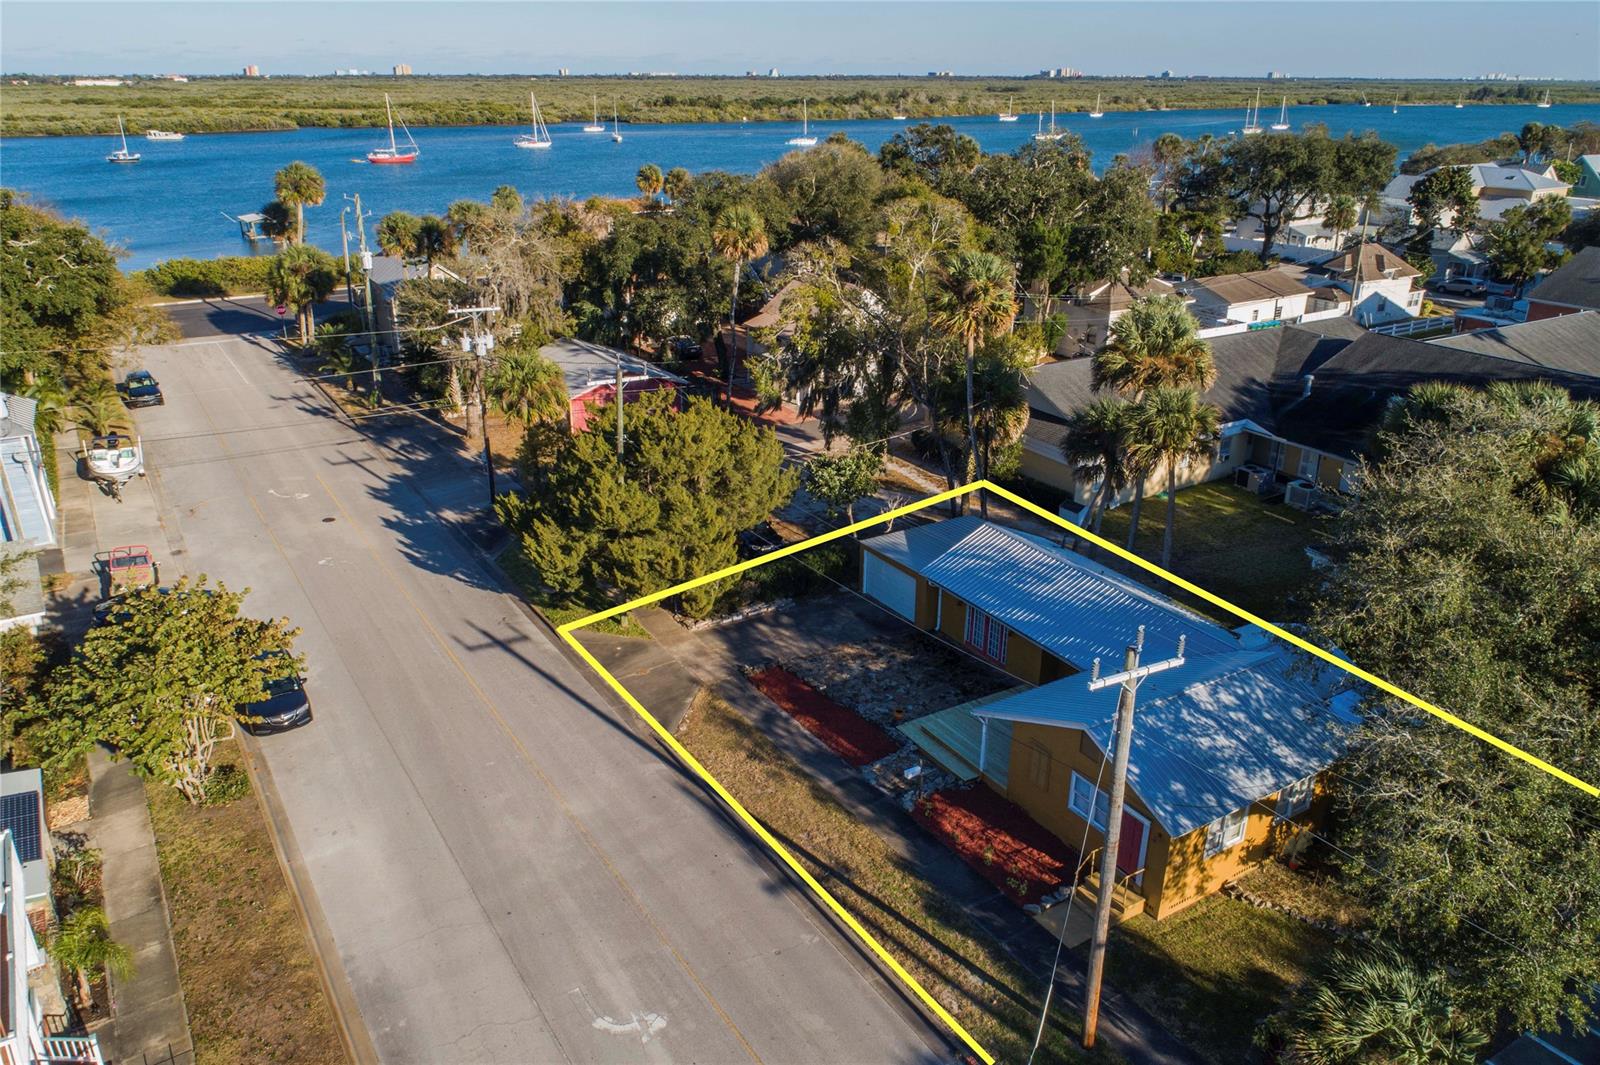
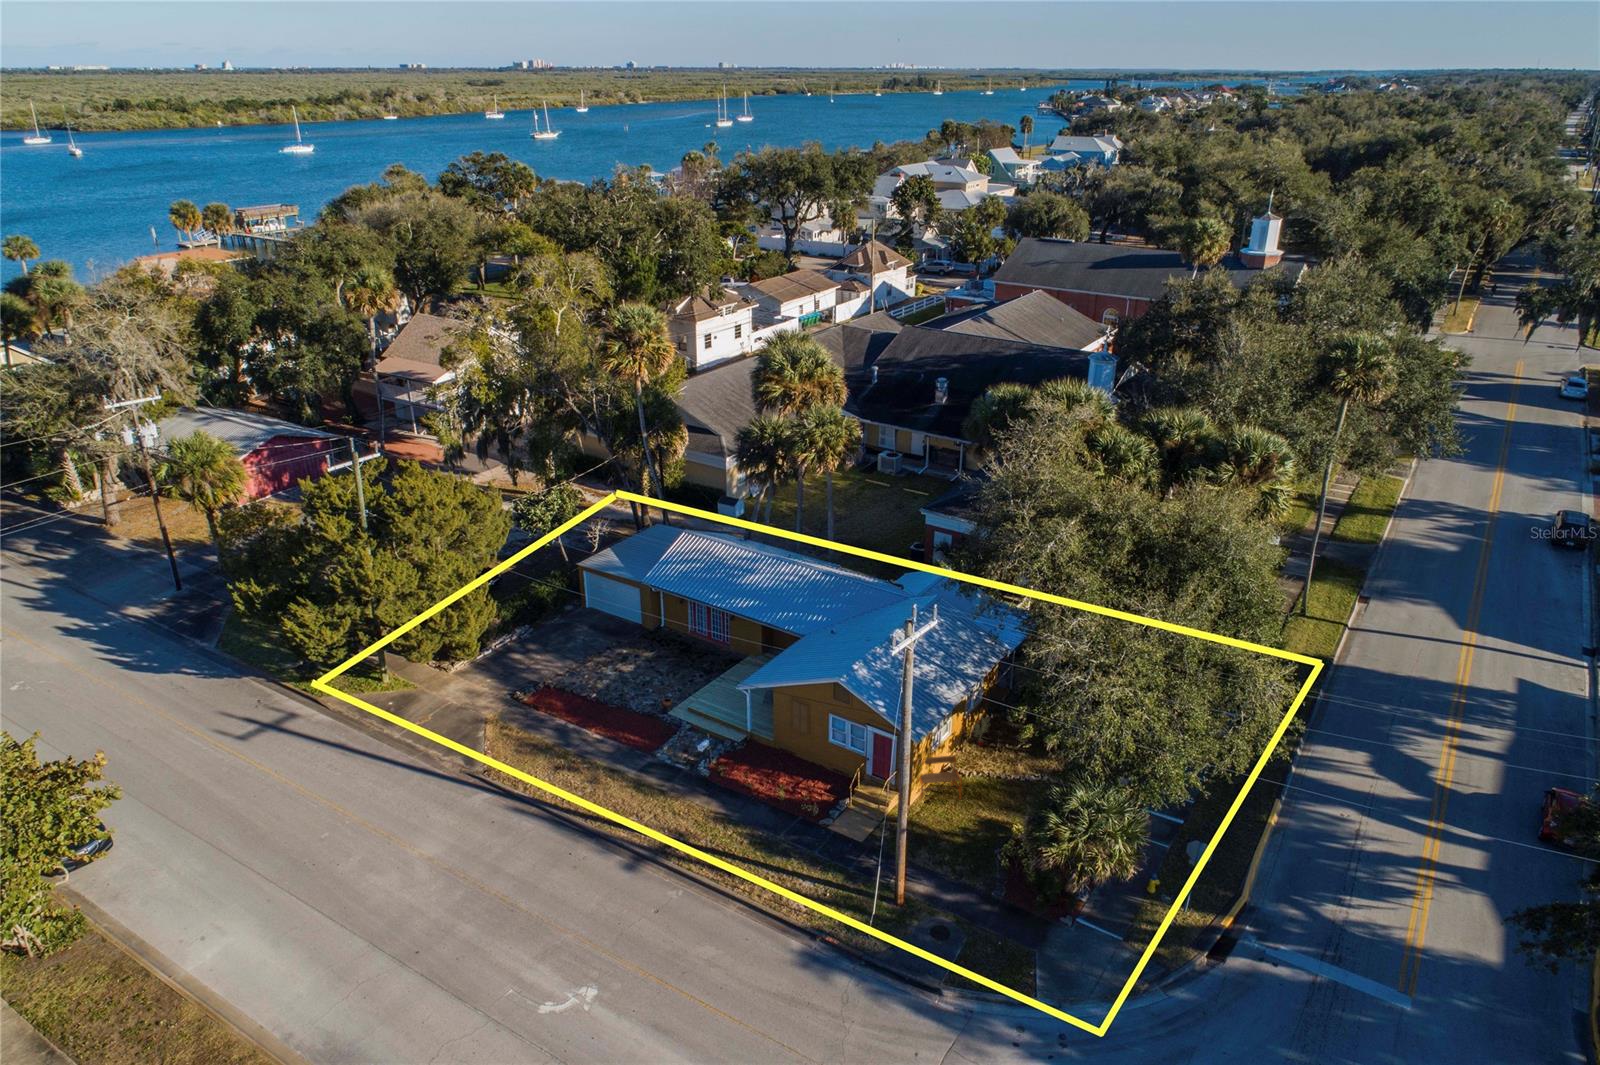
bench: none [1174,859,1240,934] -> present [917,755,962,799]

